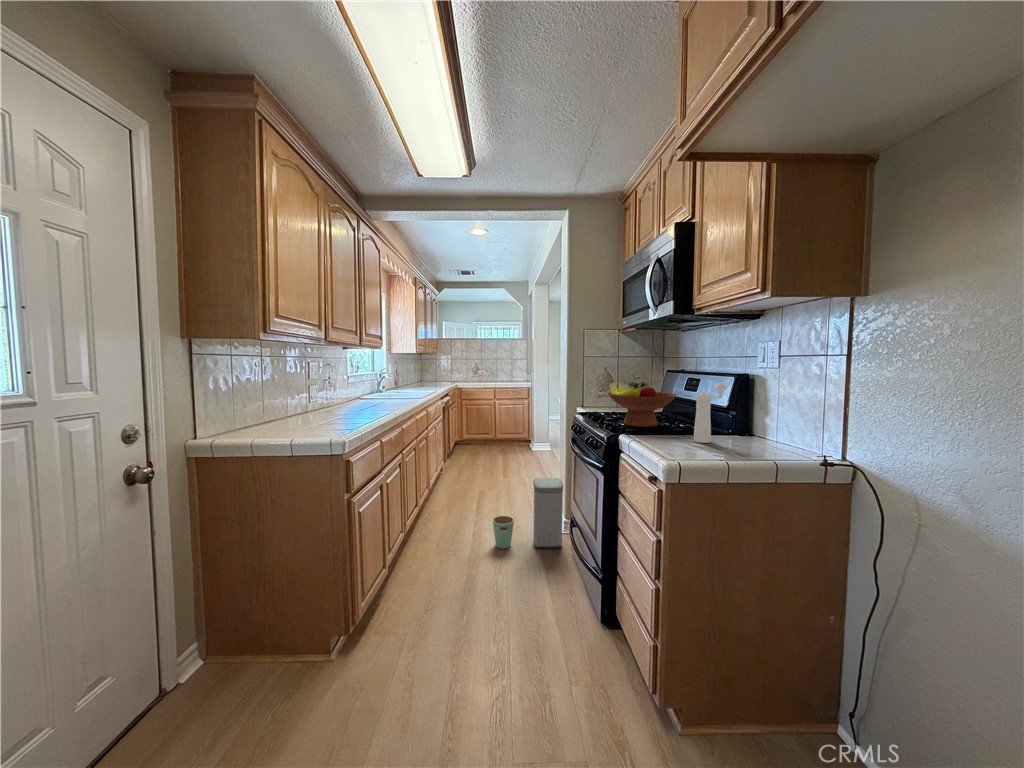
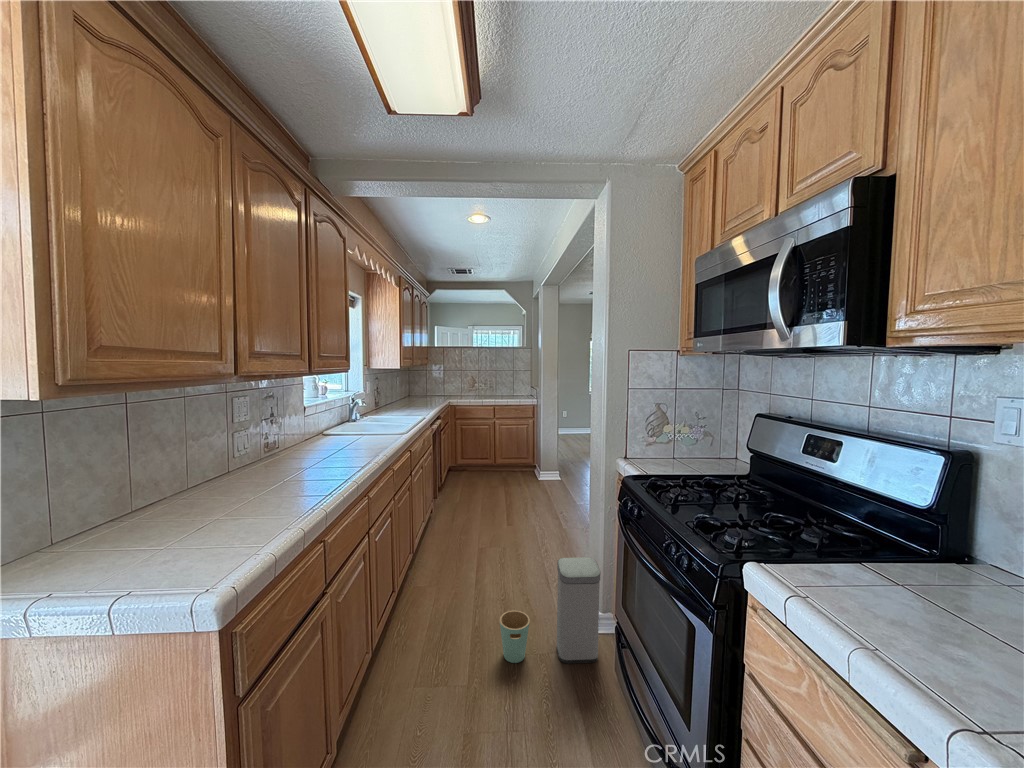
fruit bowl: present [608,382,677,427] -> none [690,445,816,523]
pepper mill: present [694,384,727,443] -> none [893,470,950,593]

